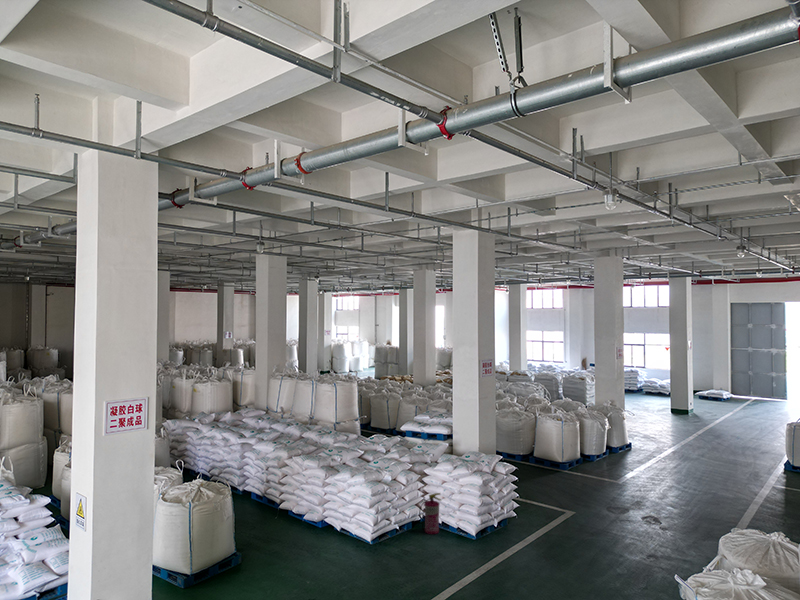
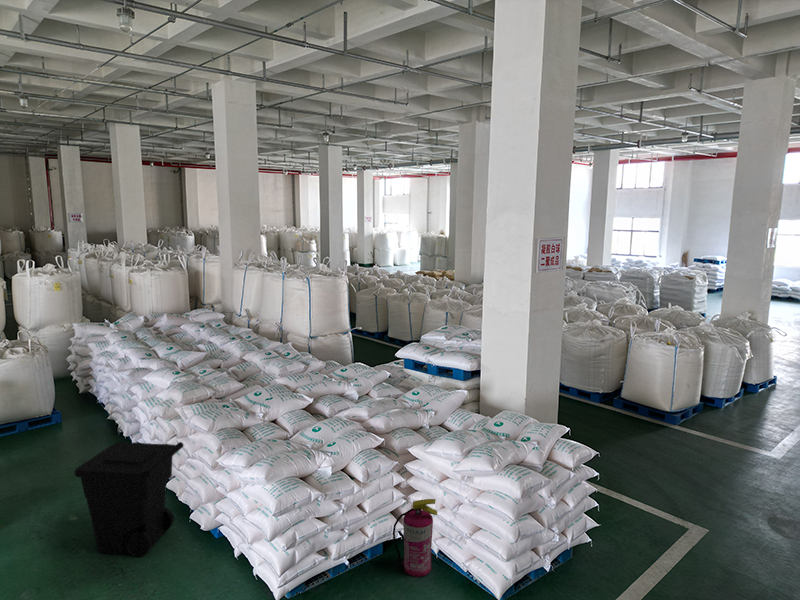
trash can: none [254,474,302,535] -> present [74,442,184,557]

